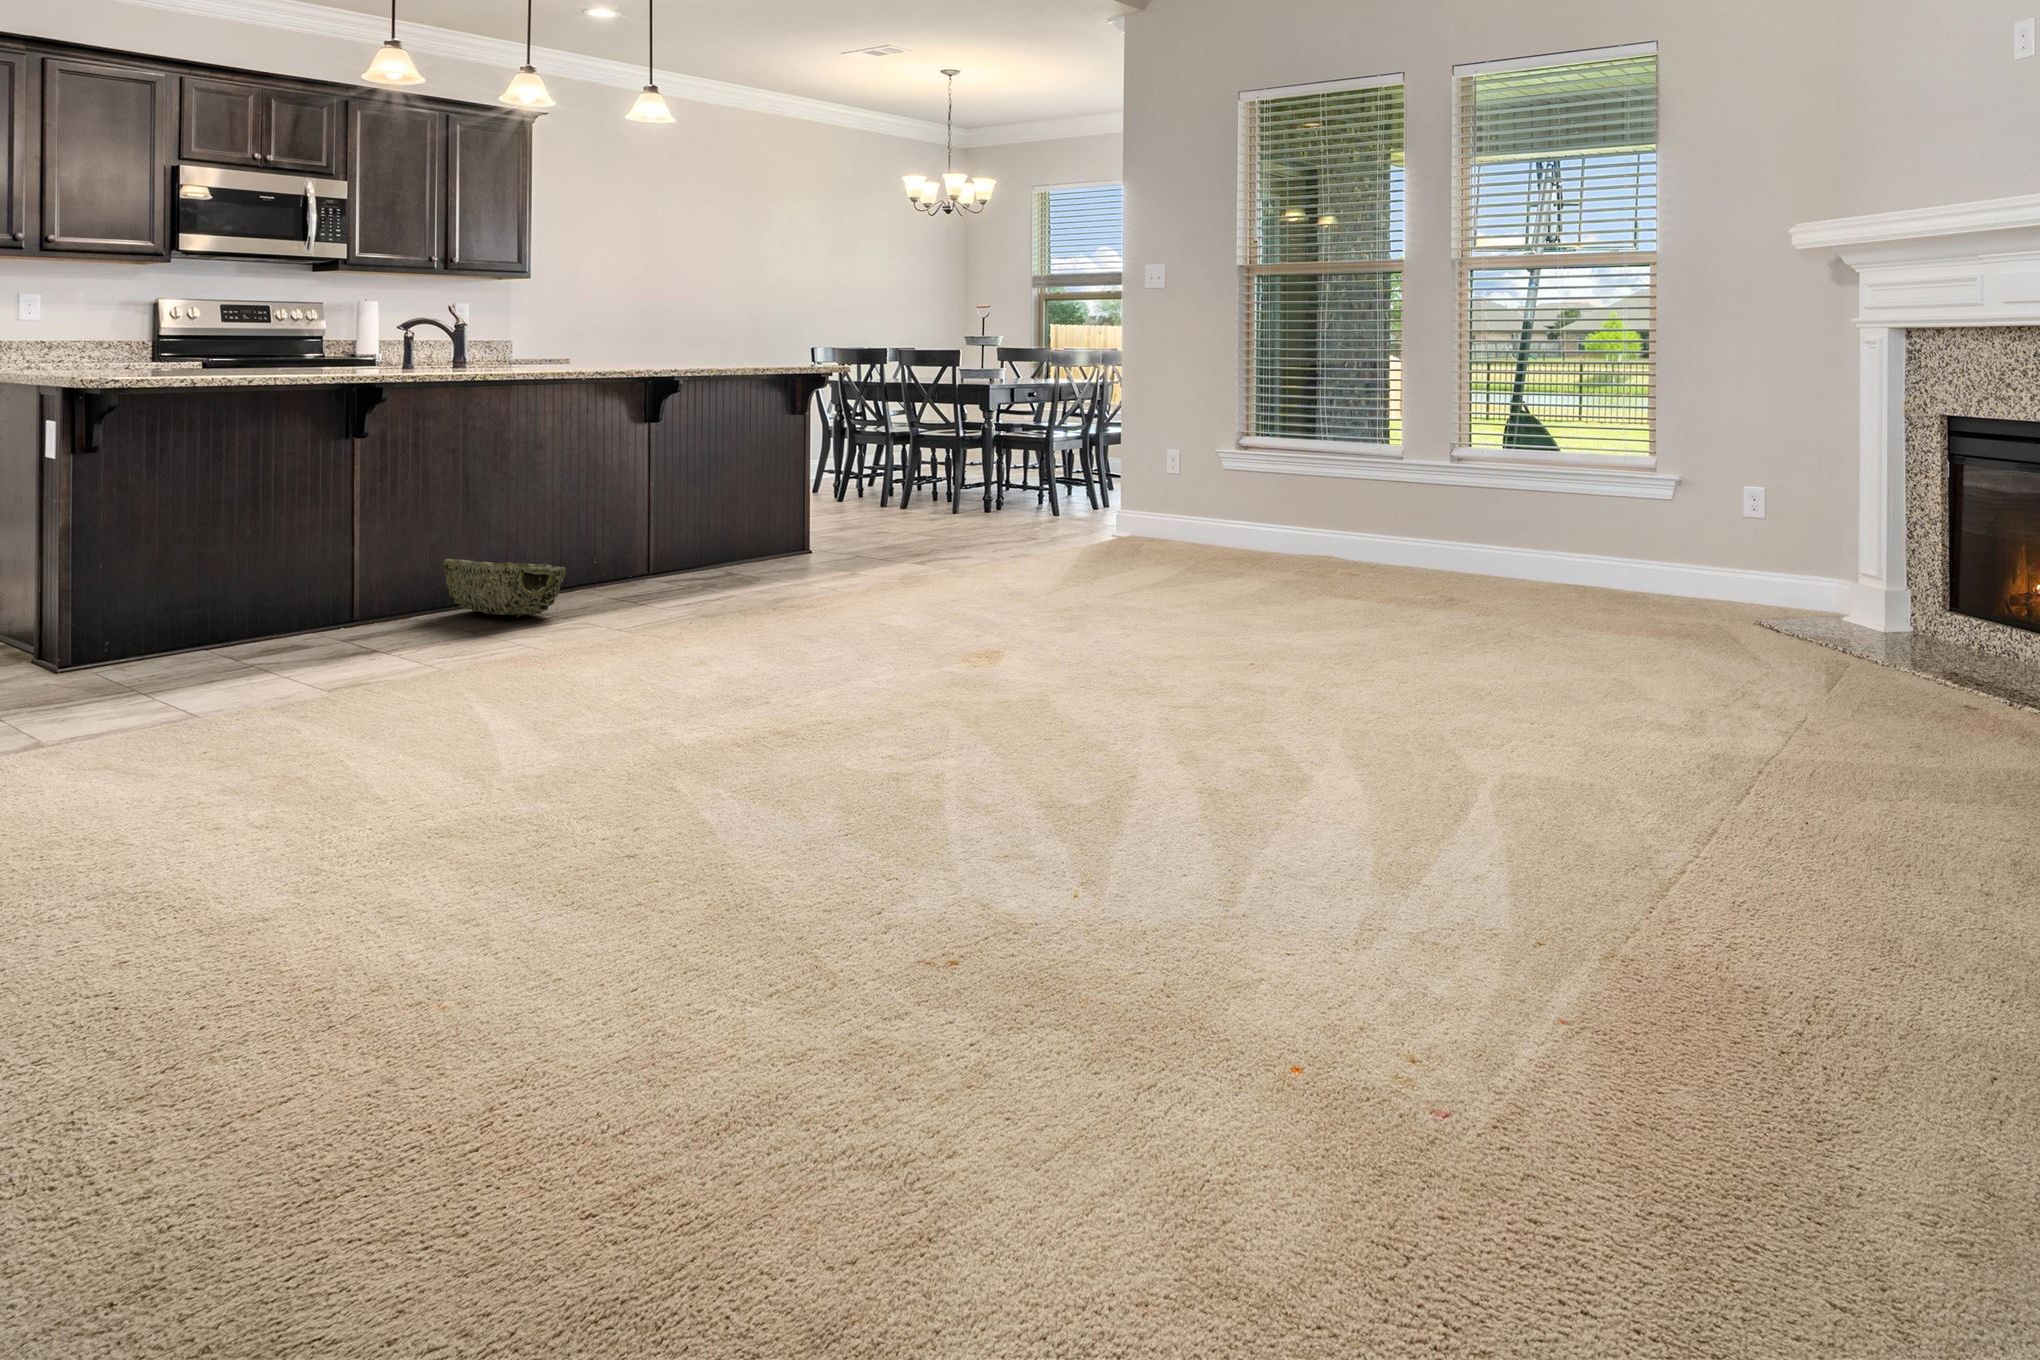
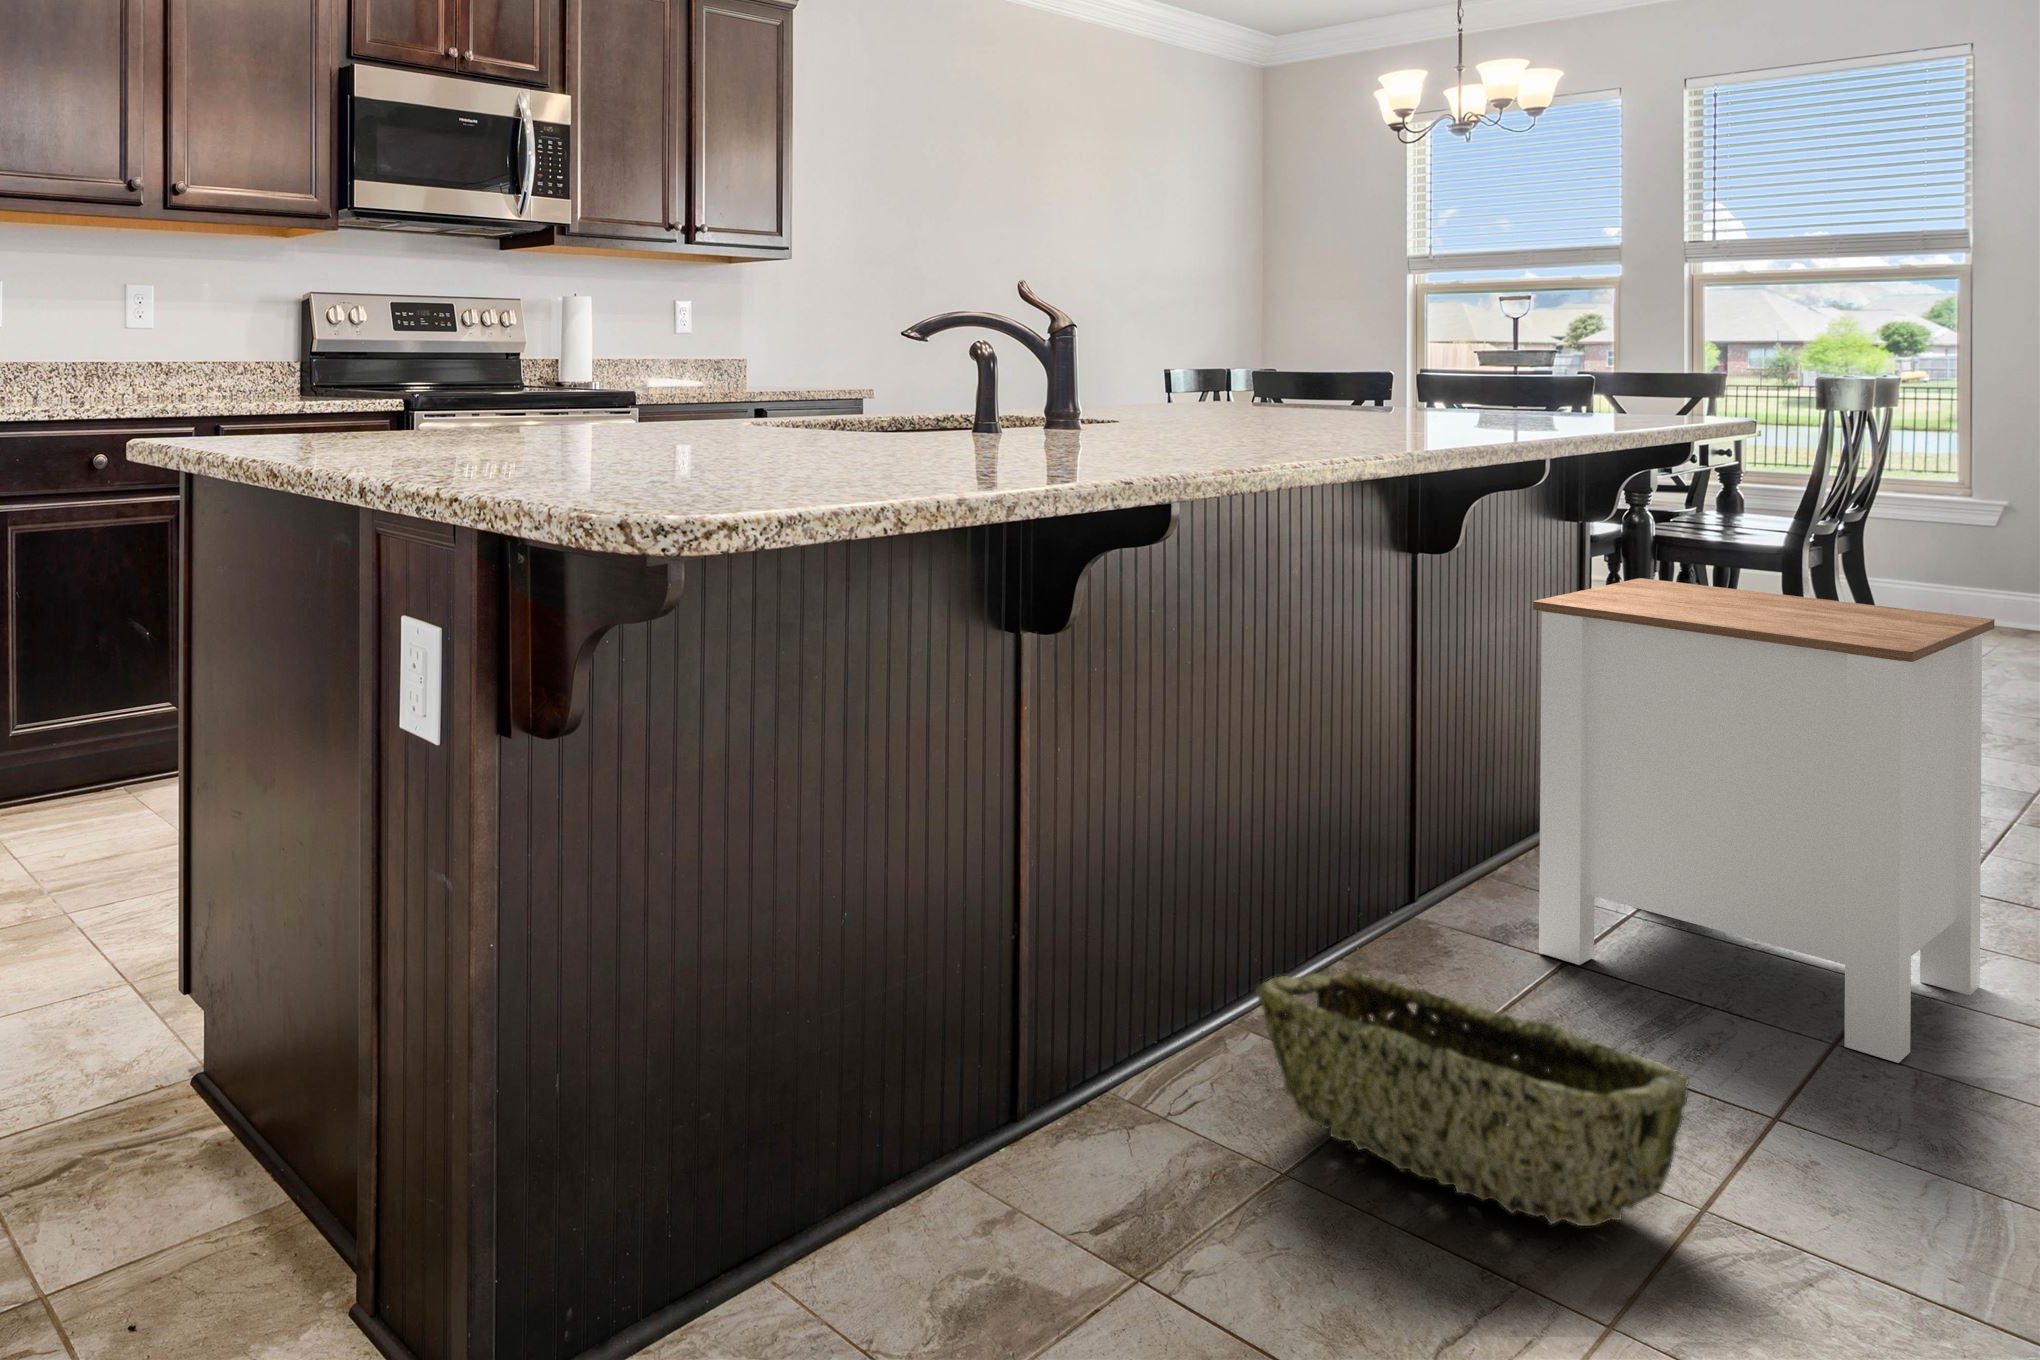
side table: none [665,429,829,590] -> present [1533,578,1995,1063]

